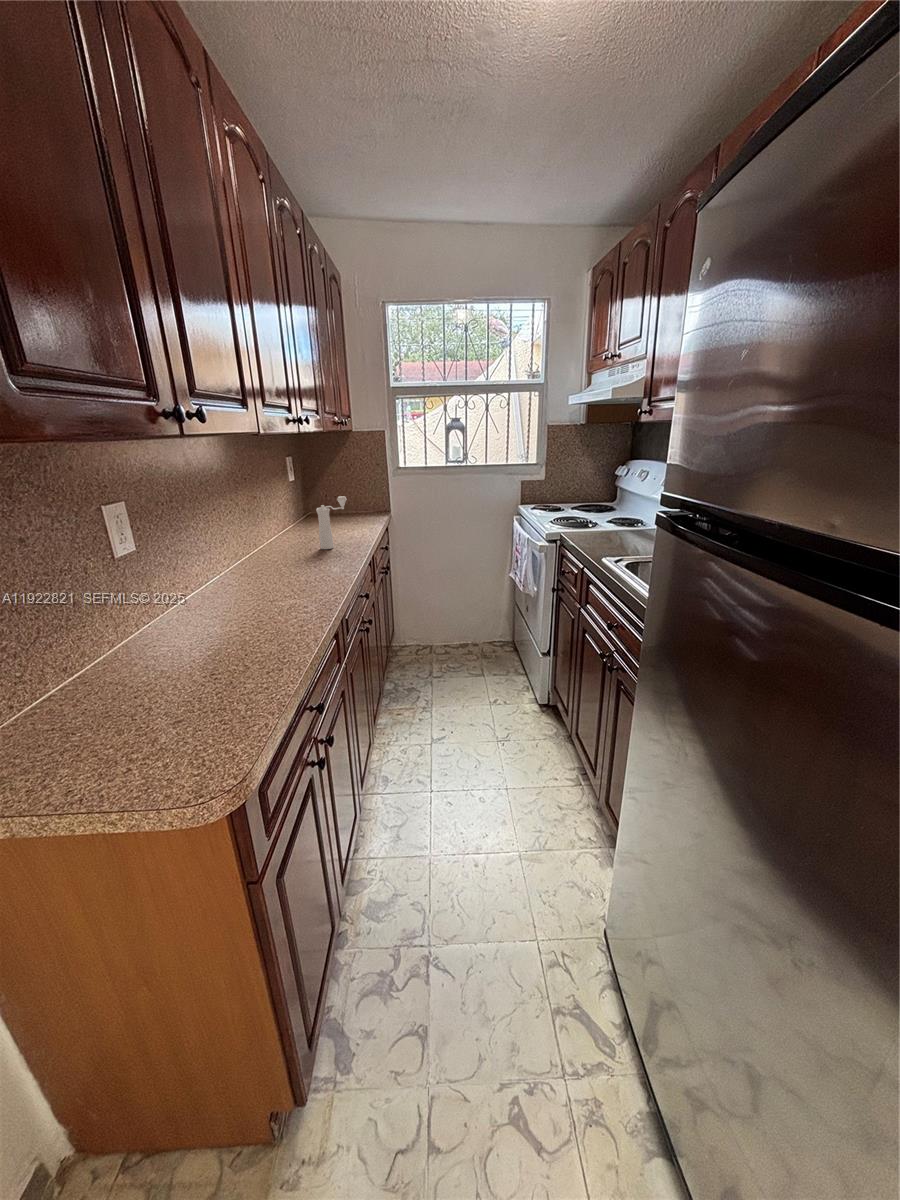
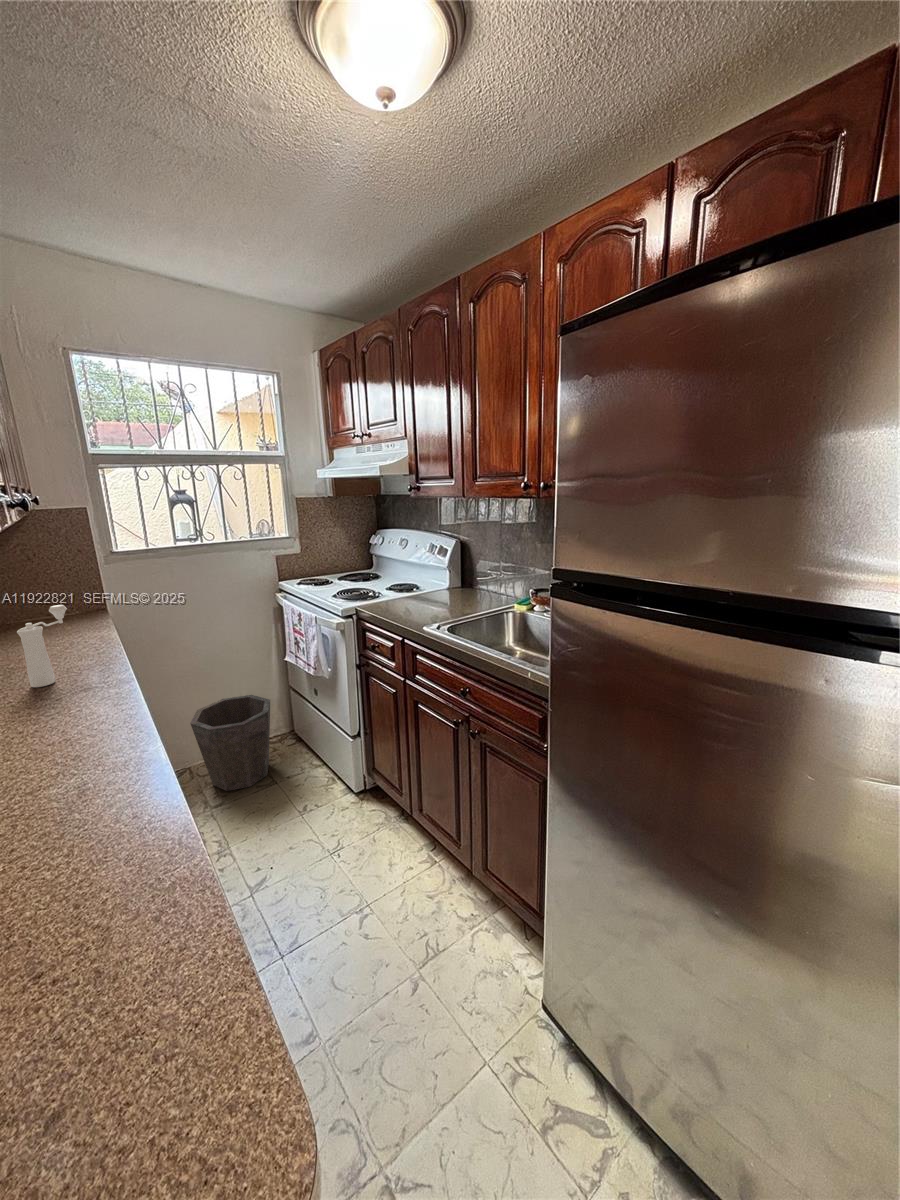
waste bin: none [431,598,494,673] -> present [190,695,270,791]

